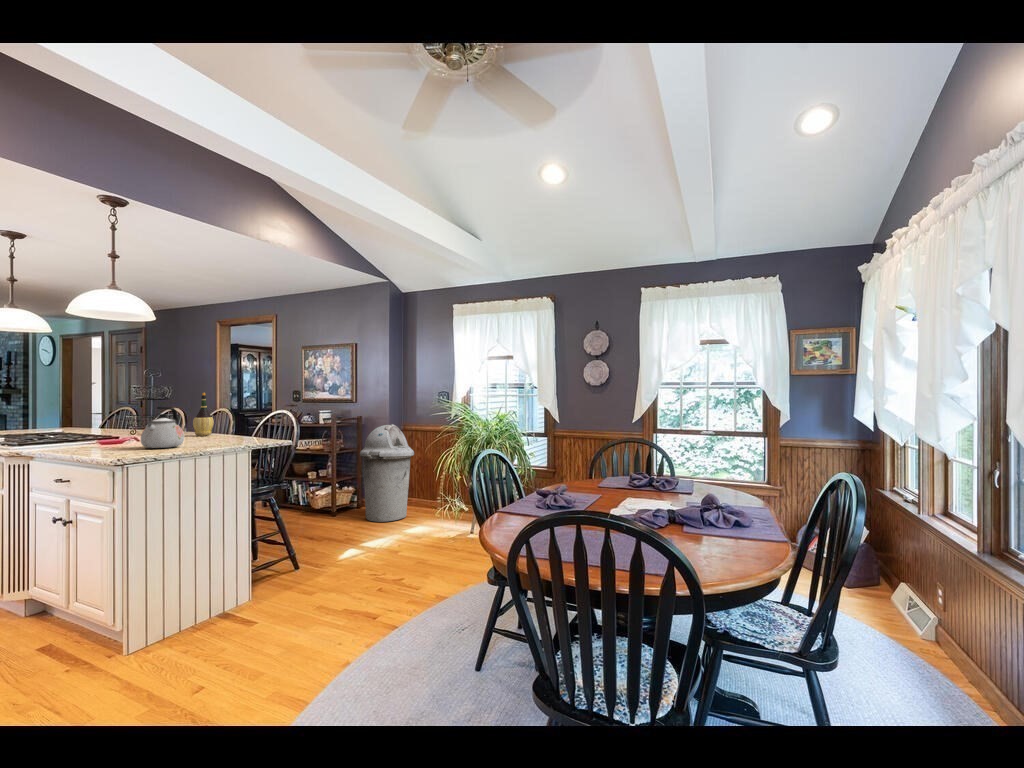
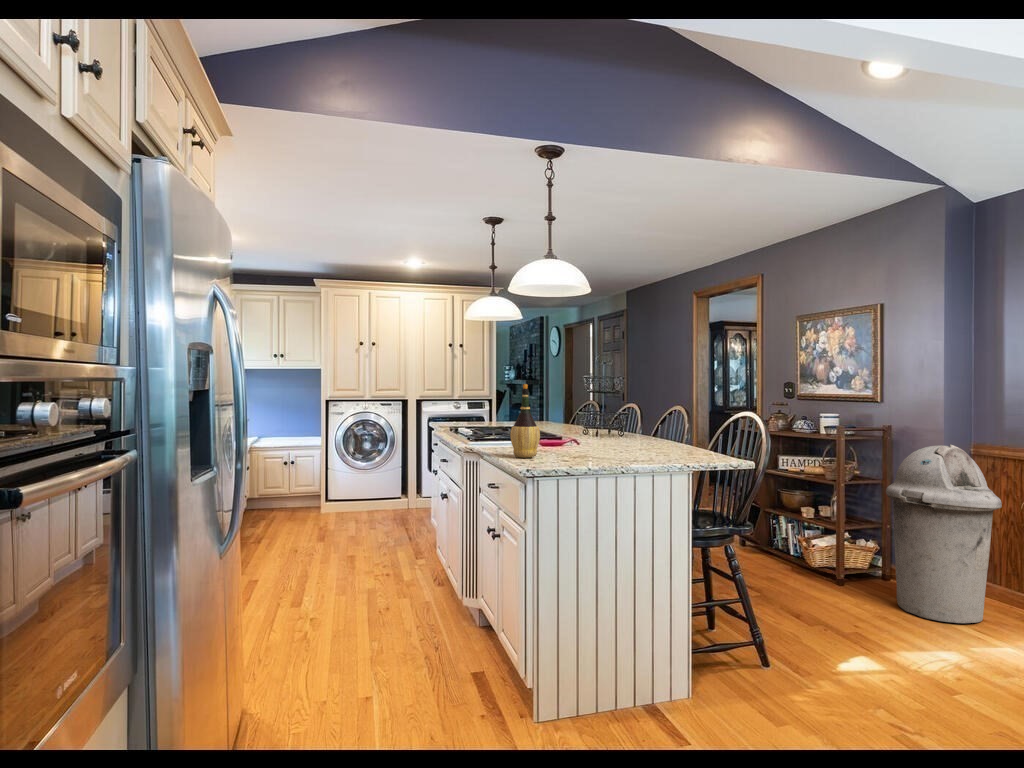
wine bottle: present [193,393,214,436] -> present [510,384,540,458]
kettle: present [141,407,184,449] -> none [565,404,610,457]

